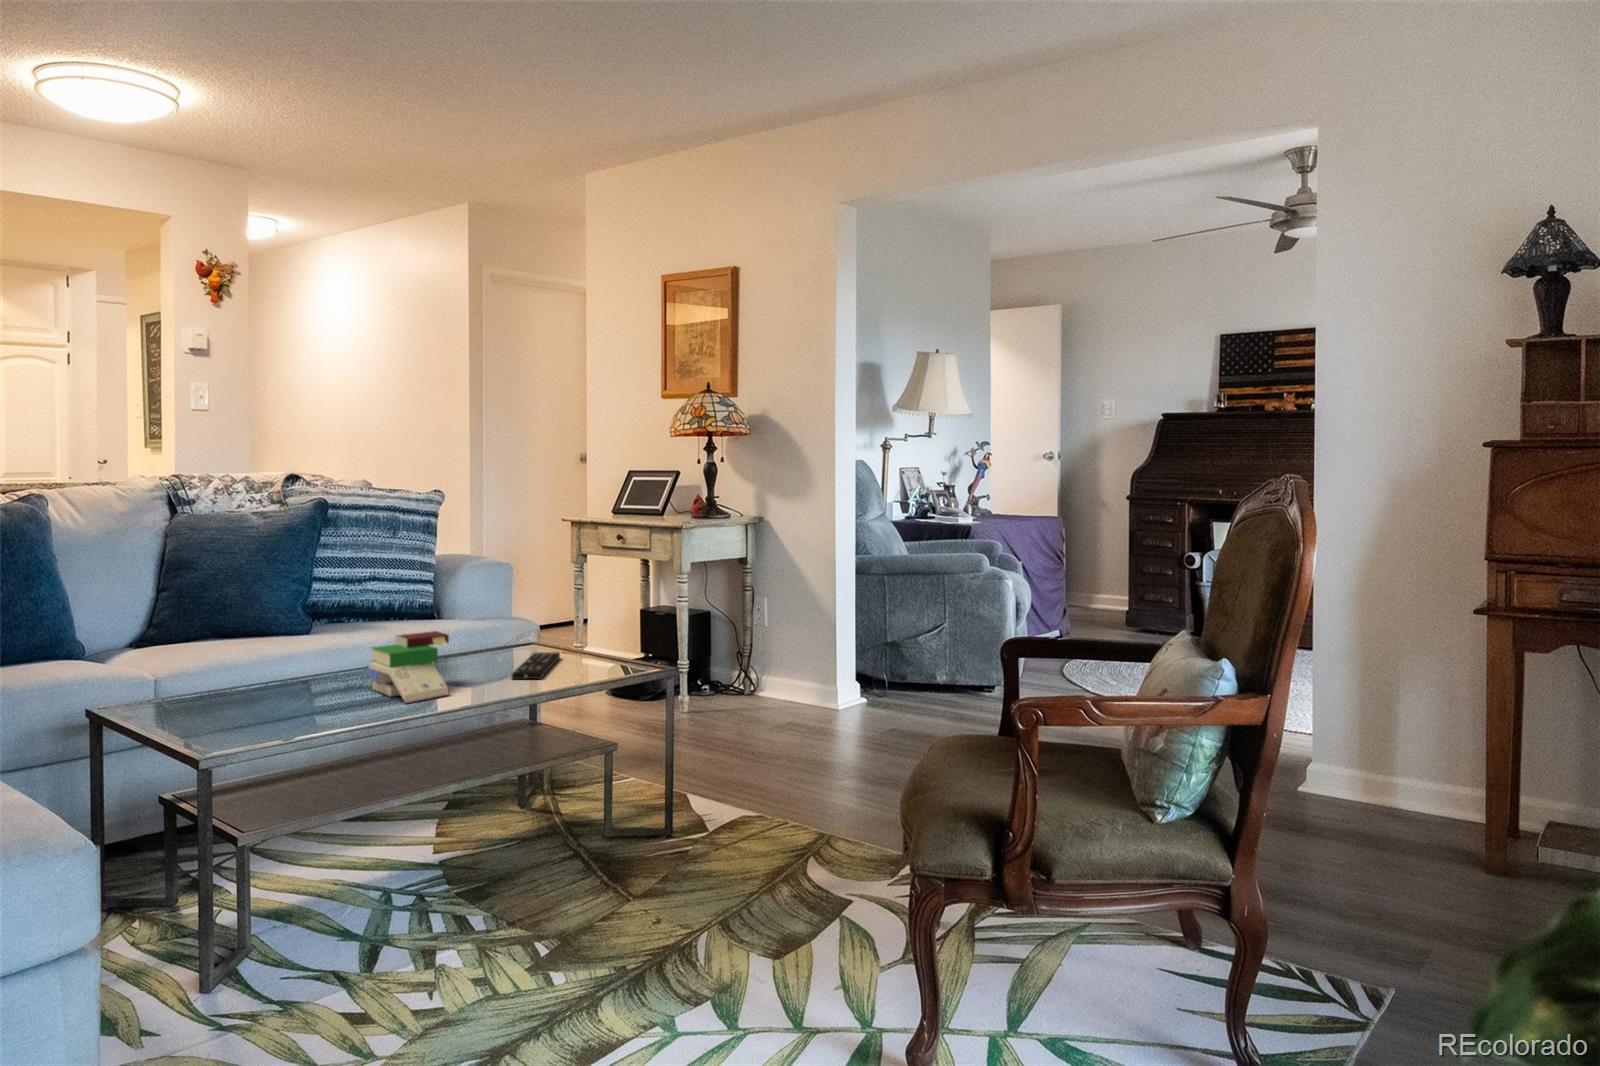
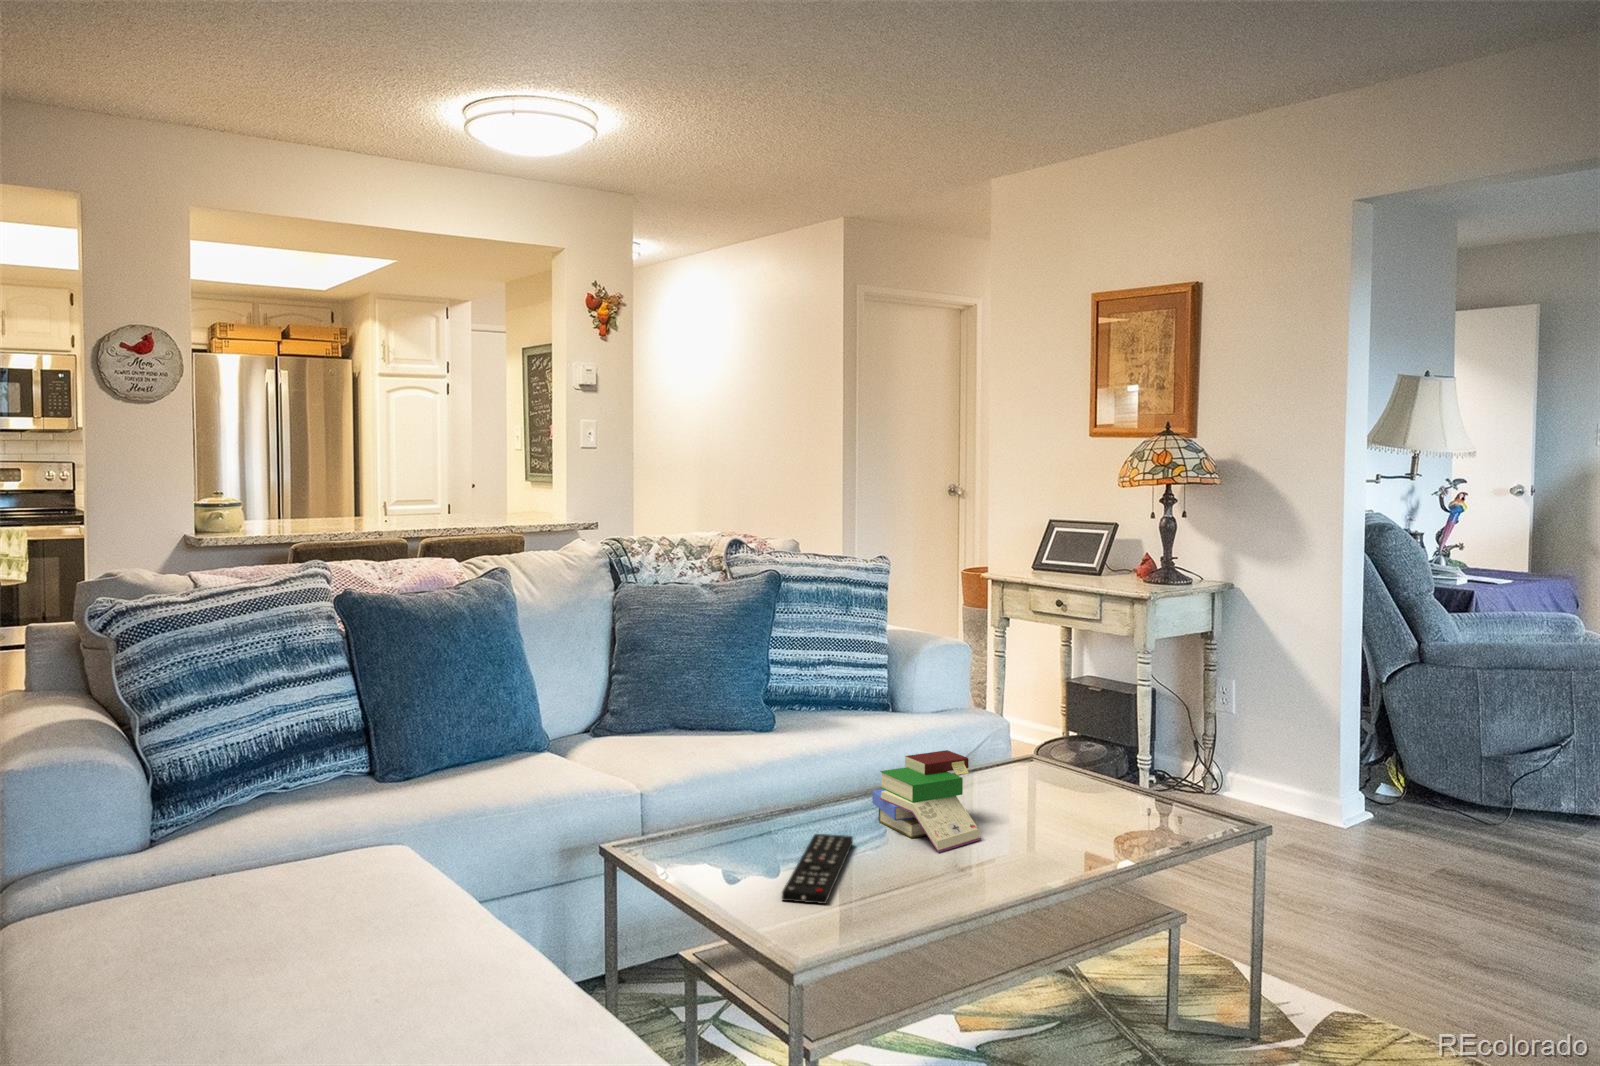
remote control: present [511,652,560,679] -> present [782,834,853,904]

